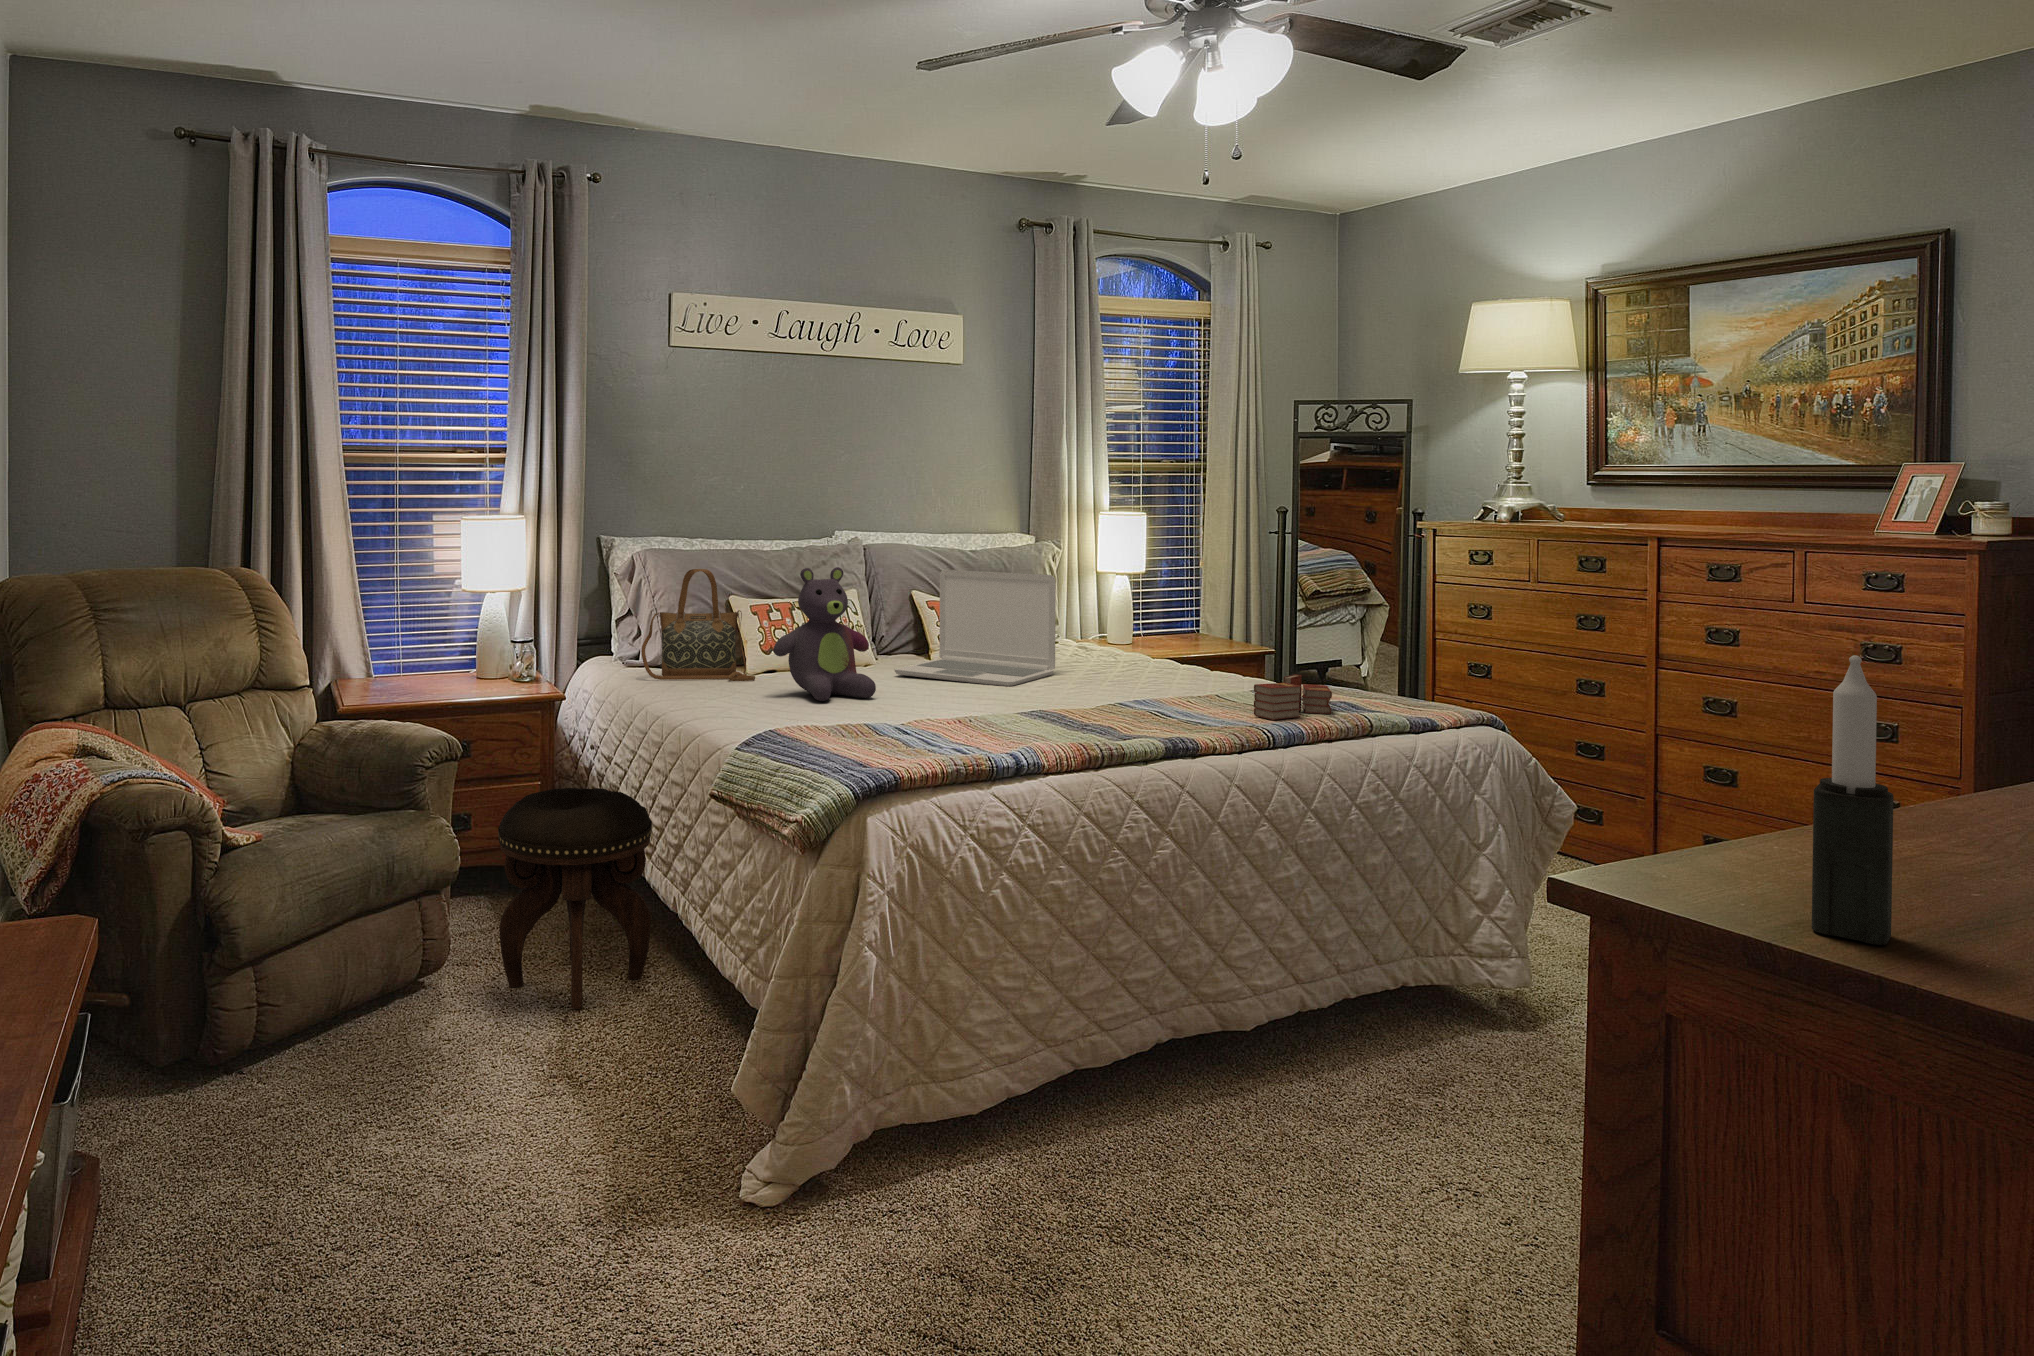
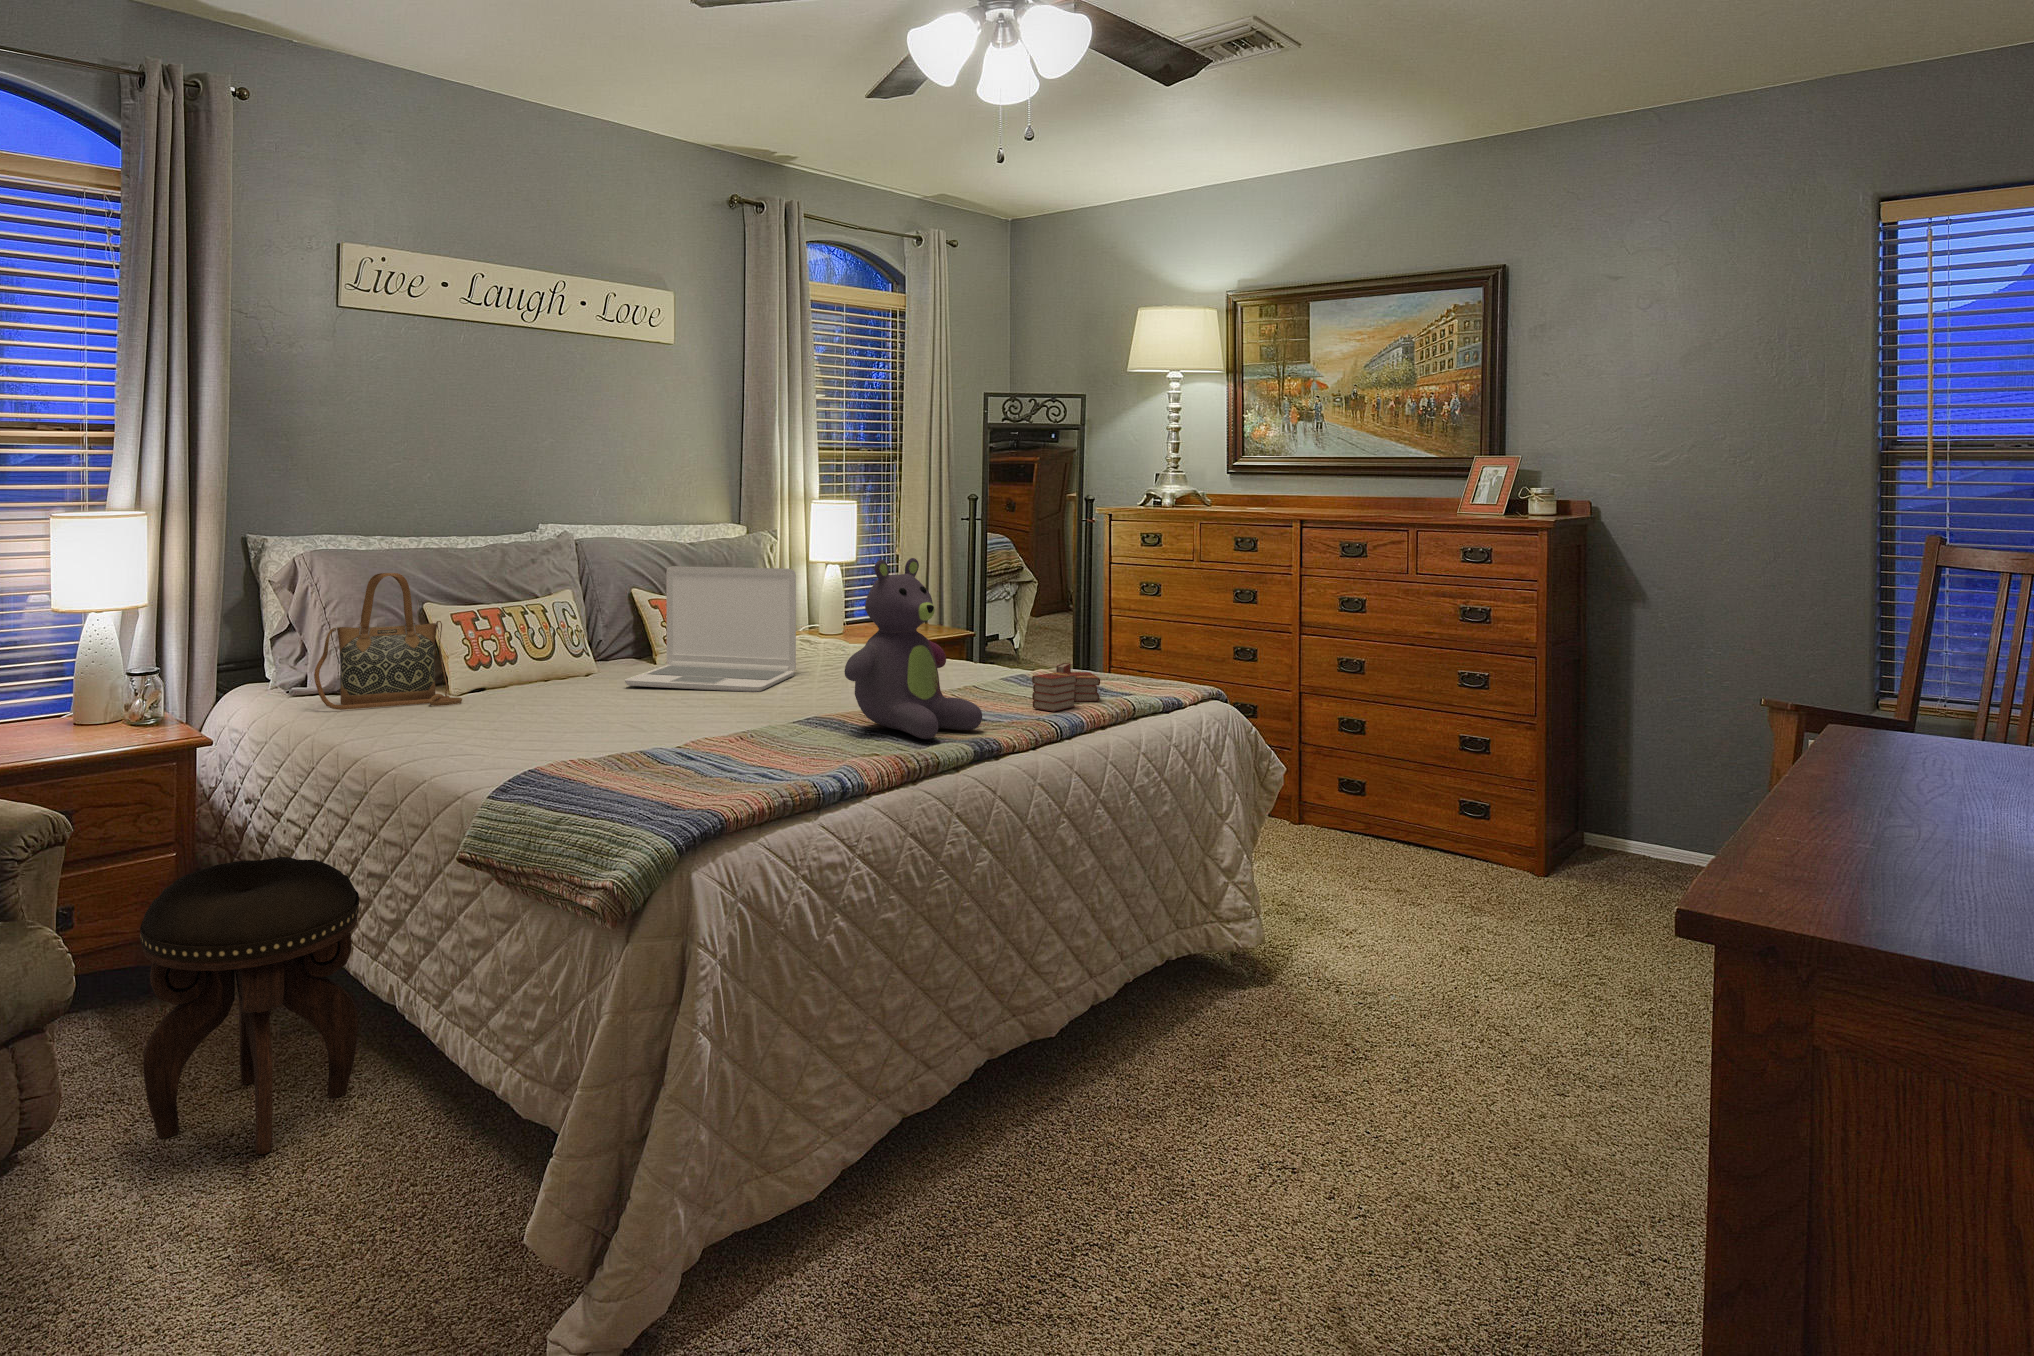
stuffed bear: present [773,567,876,701] -> present [844,558,982,739]
candle: present [1812,655,1894,945] -> none [1880,623,1973,929]

